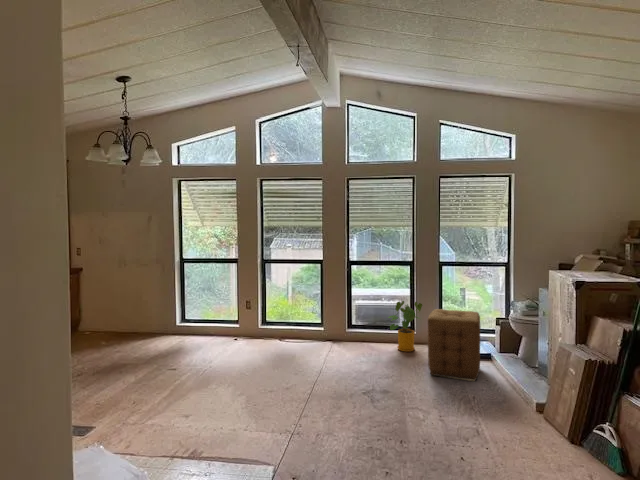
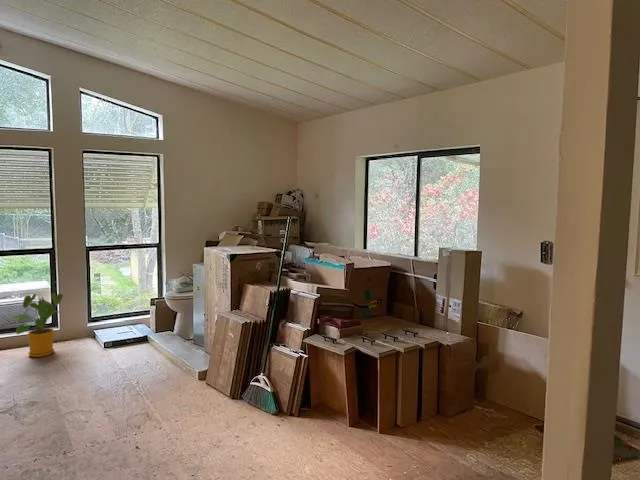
ottoman: present [428,309,480,381] -> none [75,295,140,376]

